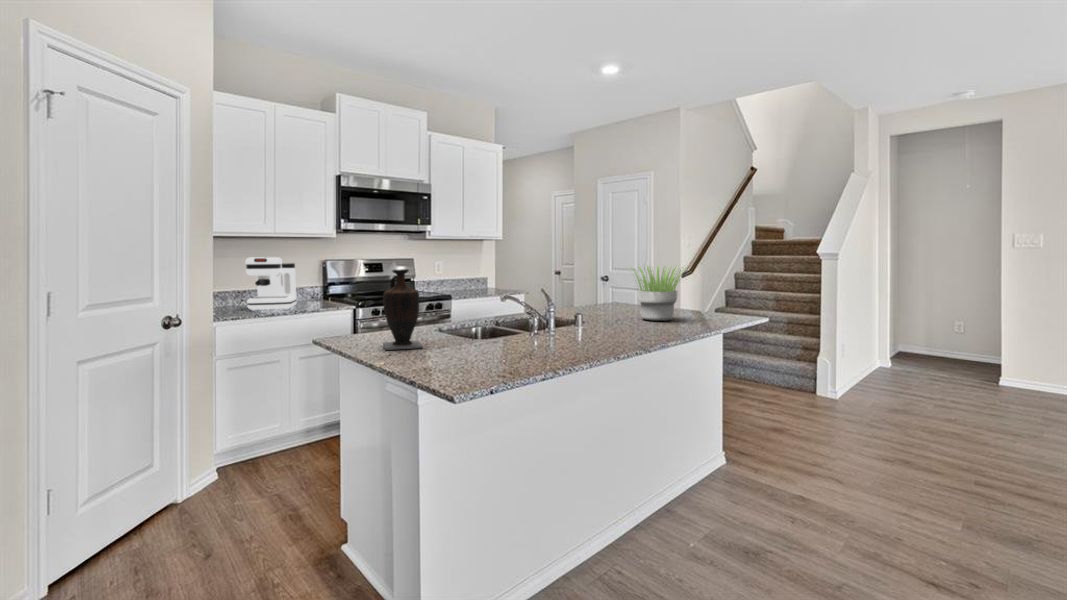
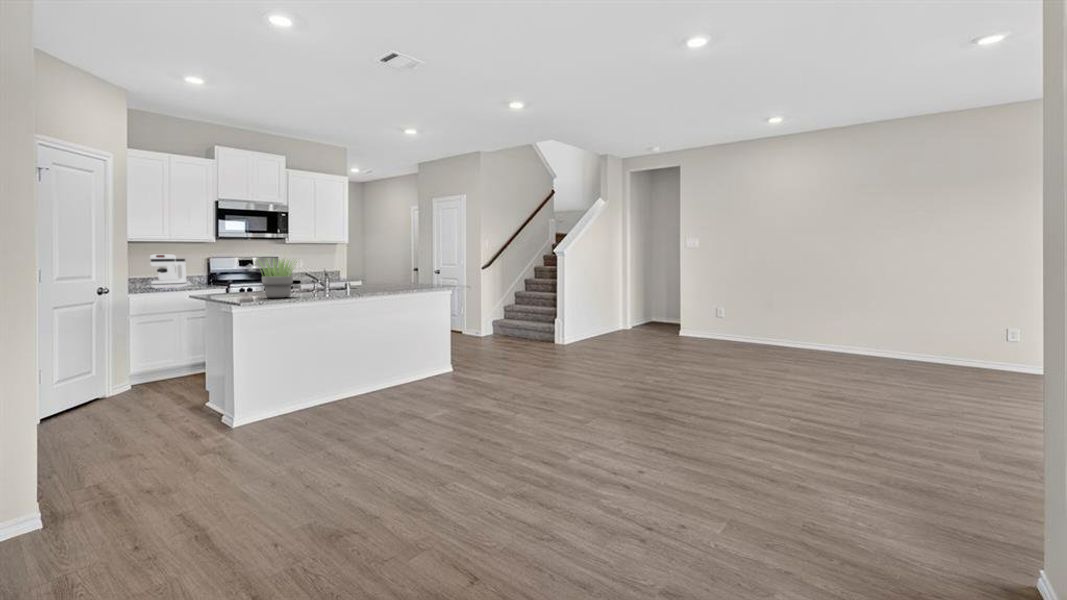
potted plant: present [635,266,685,321] -> present [259,259,297,298]
vase: present [383,269,423,350] -> none [226,257,248,297]

